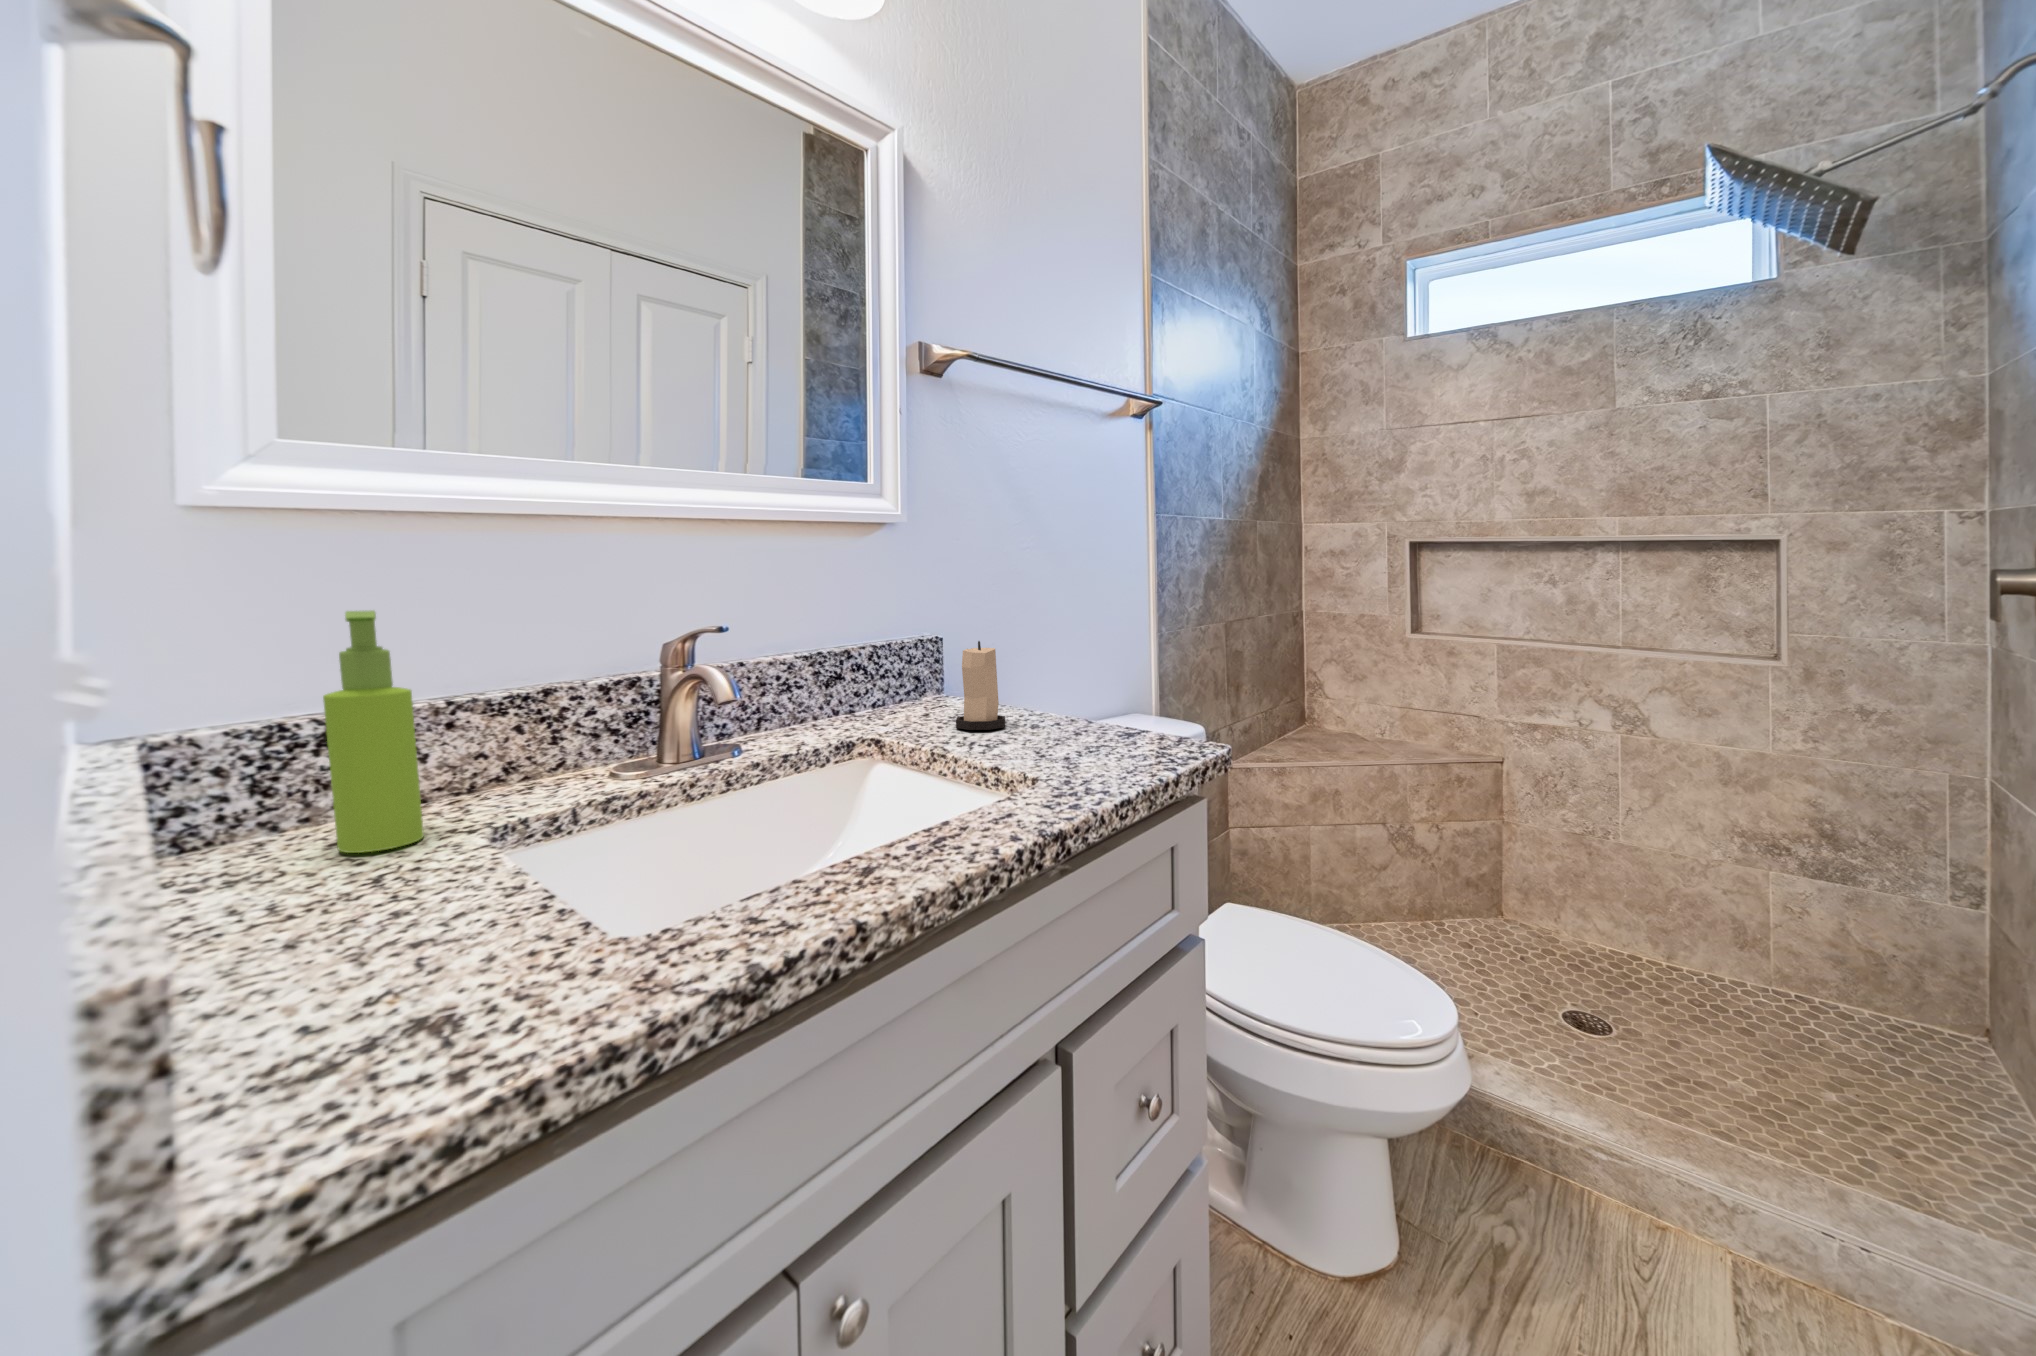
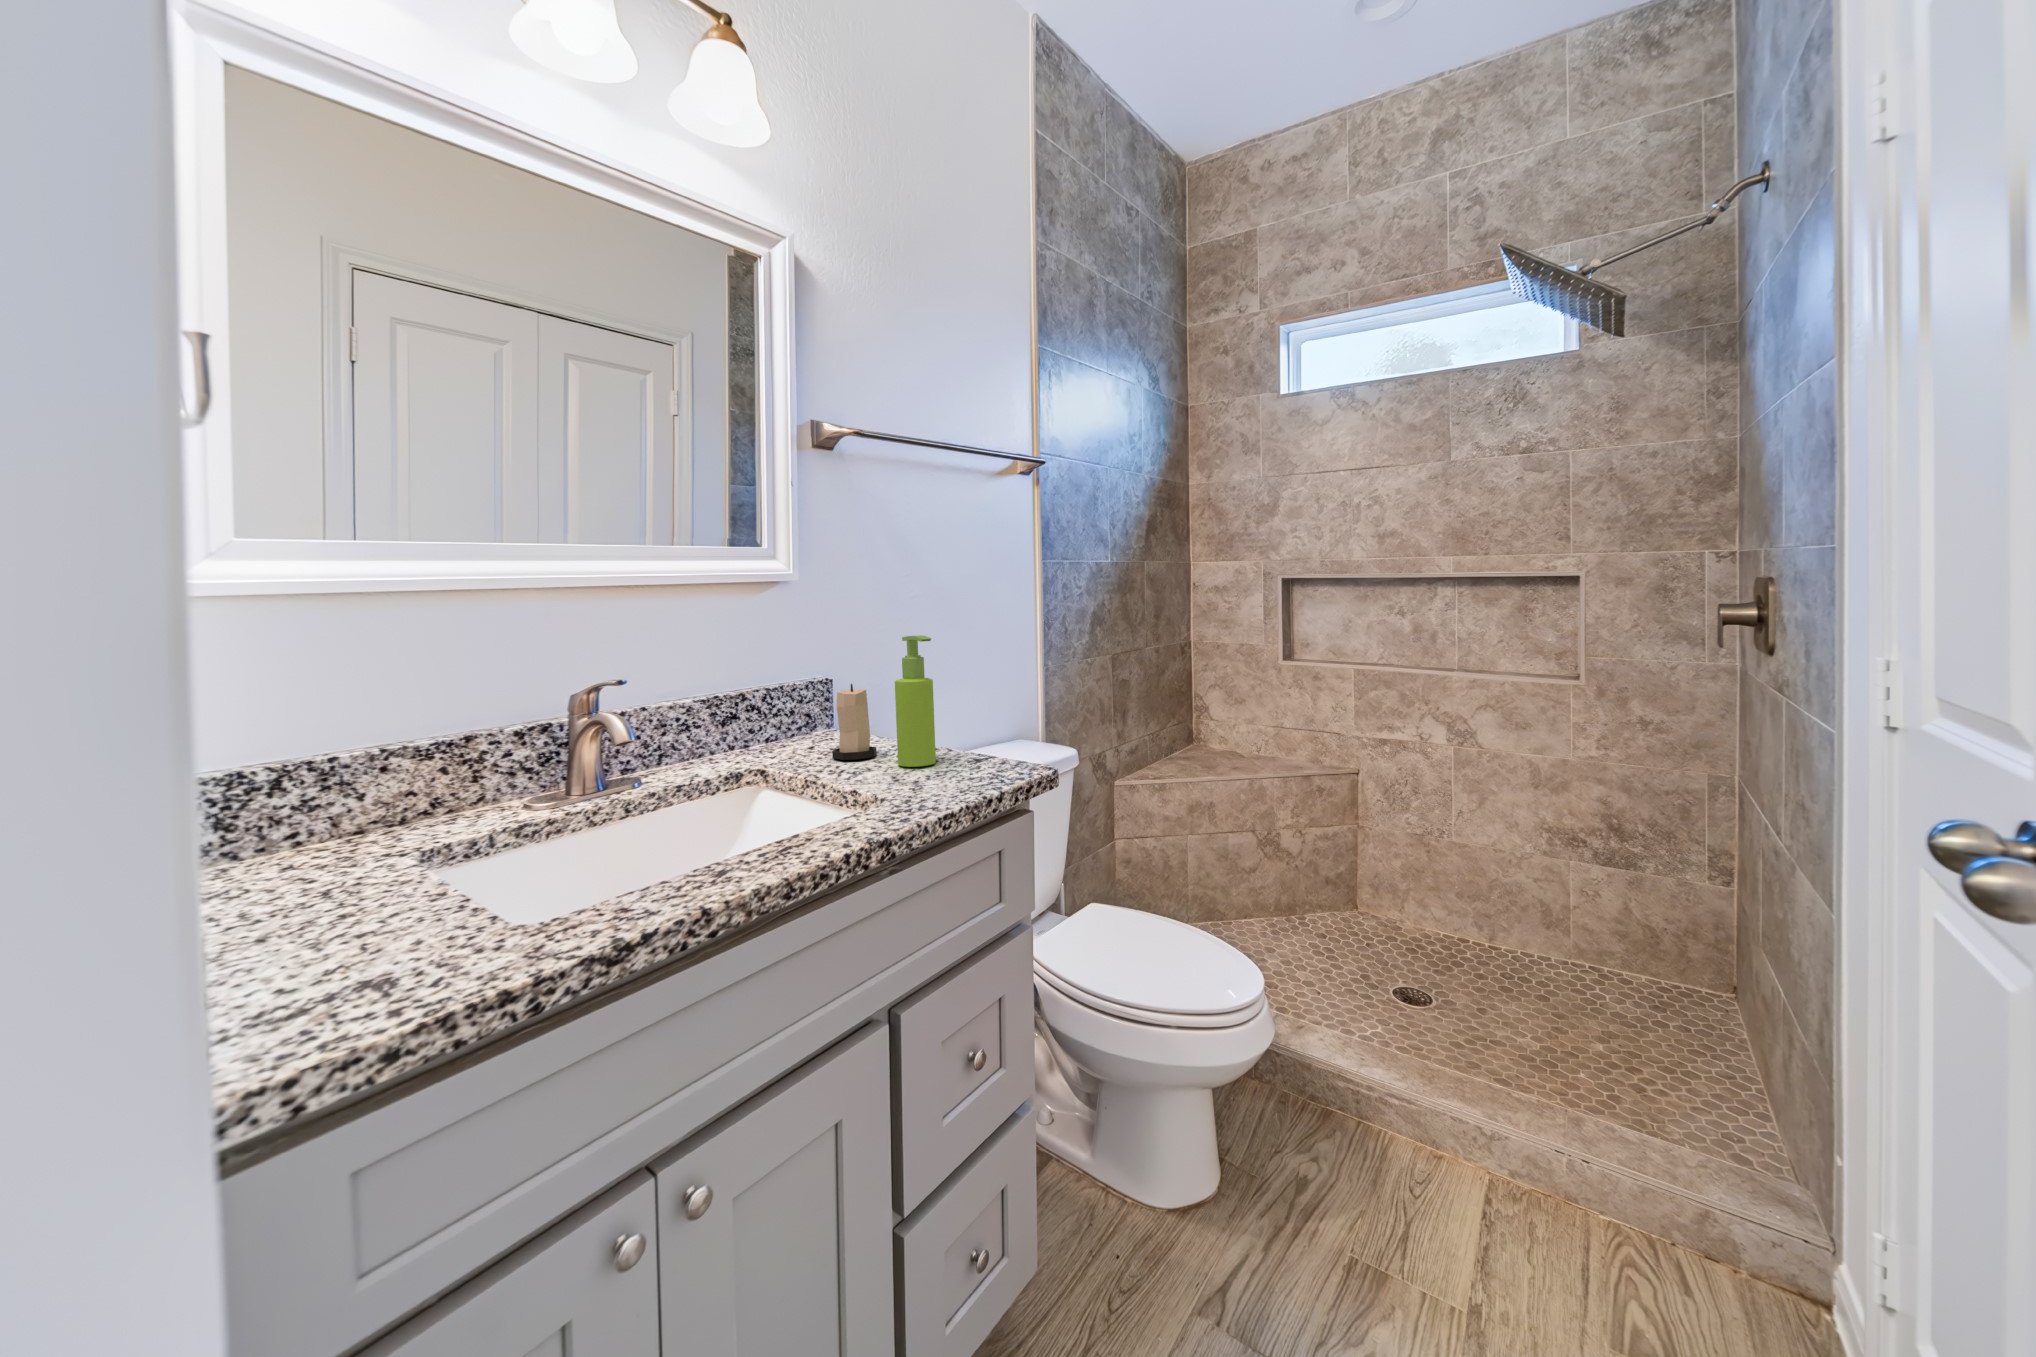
soap dispenser: present [323,610,424,853] -> present [895,635,936,767]

